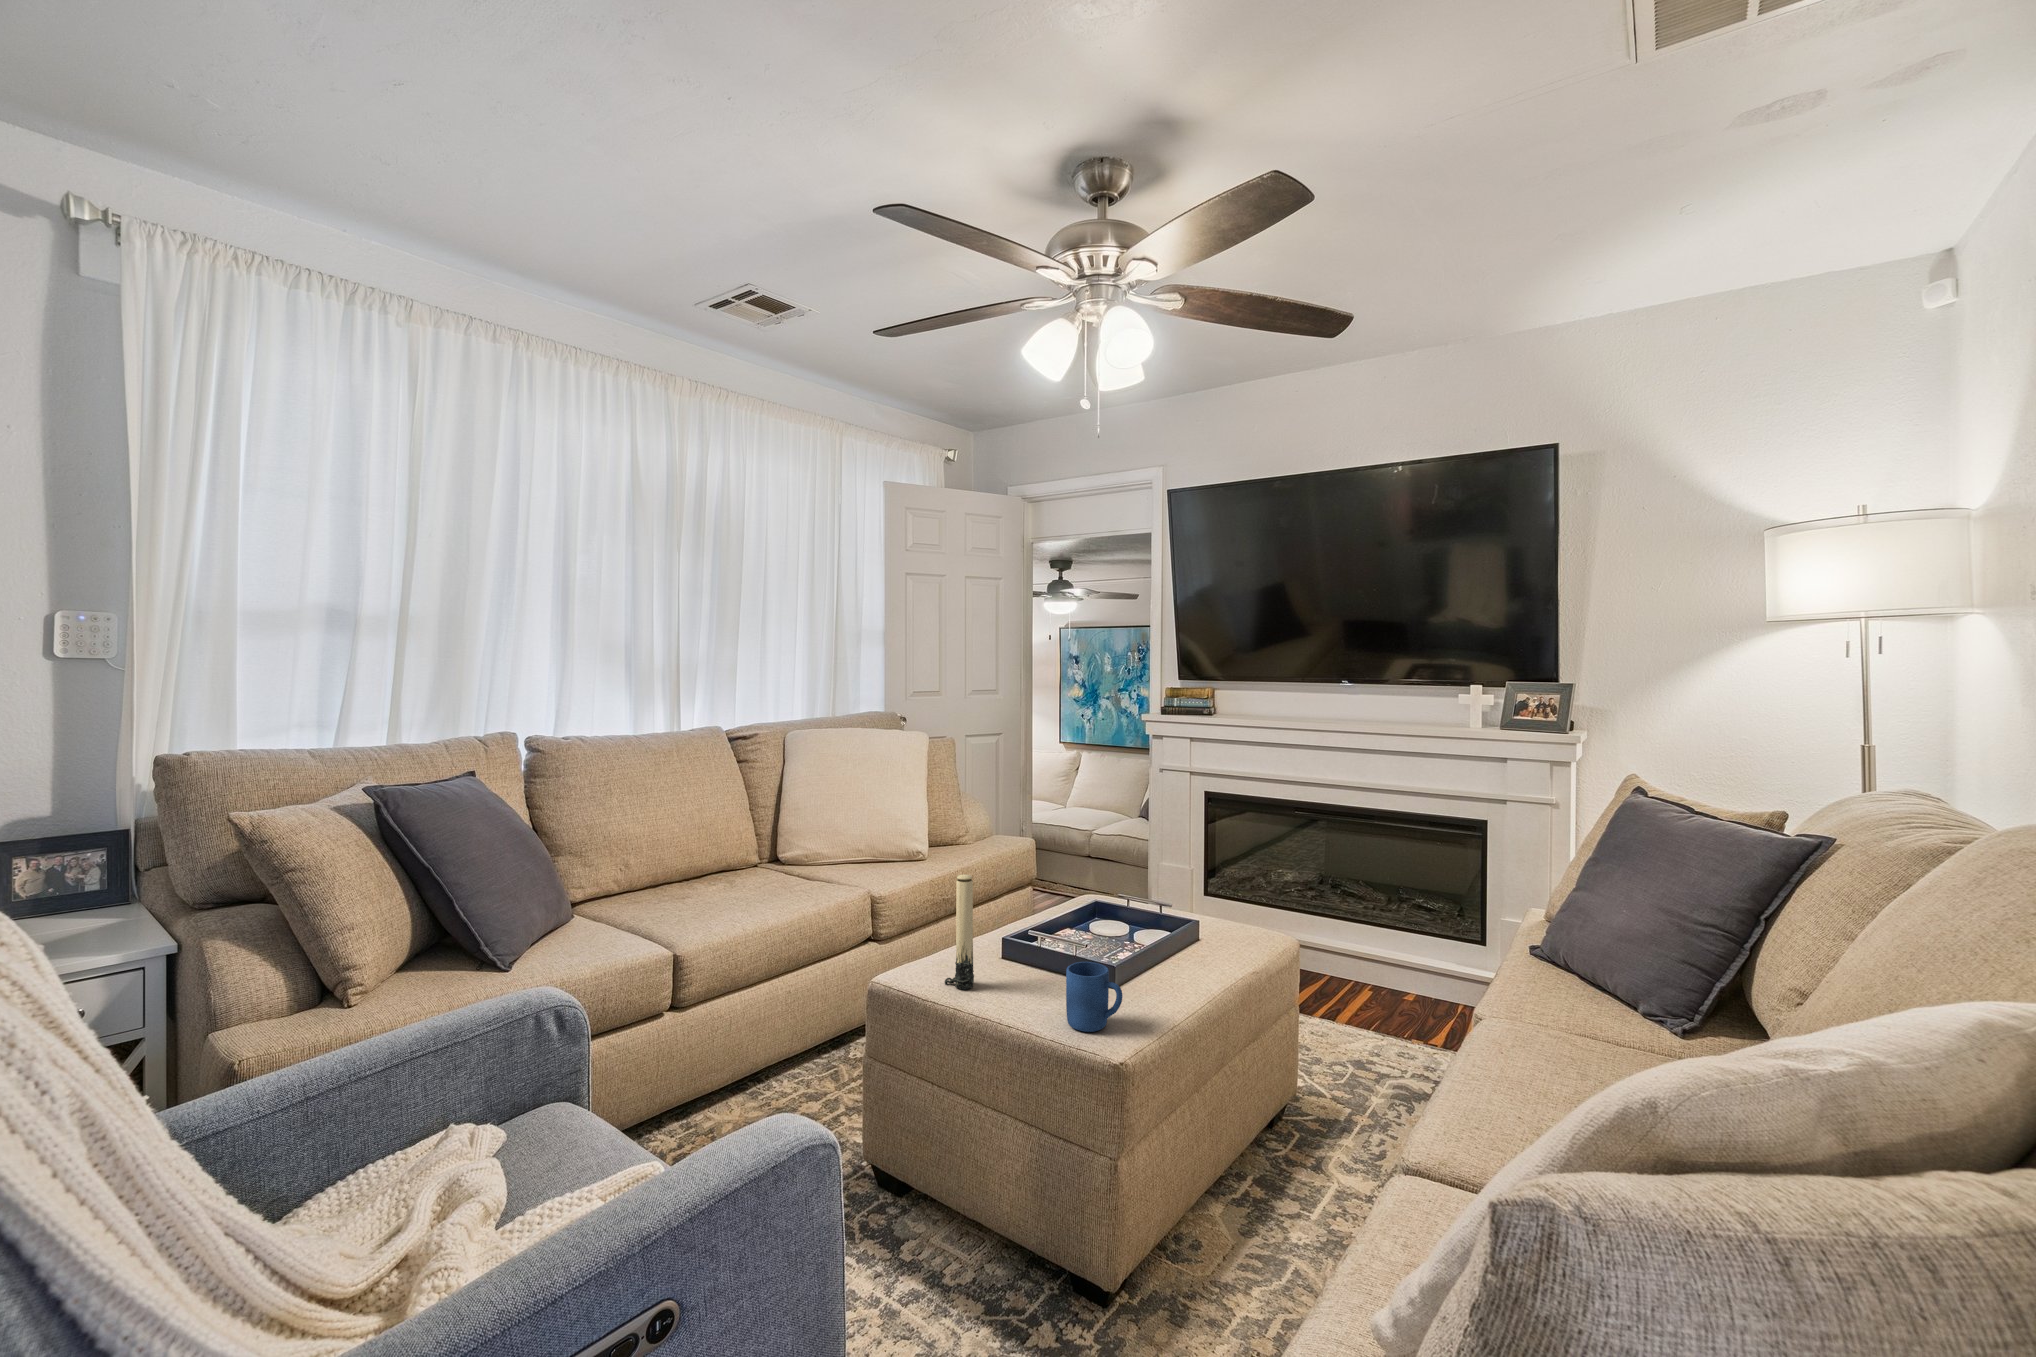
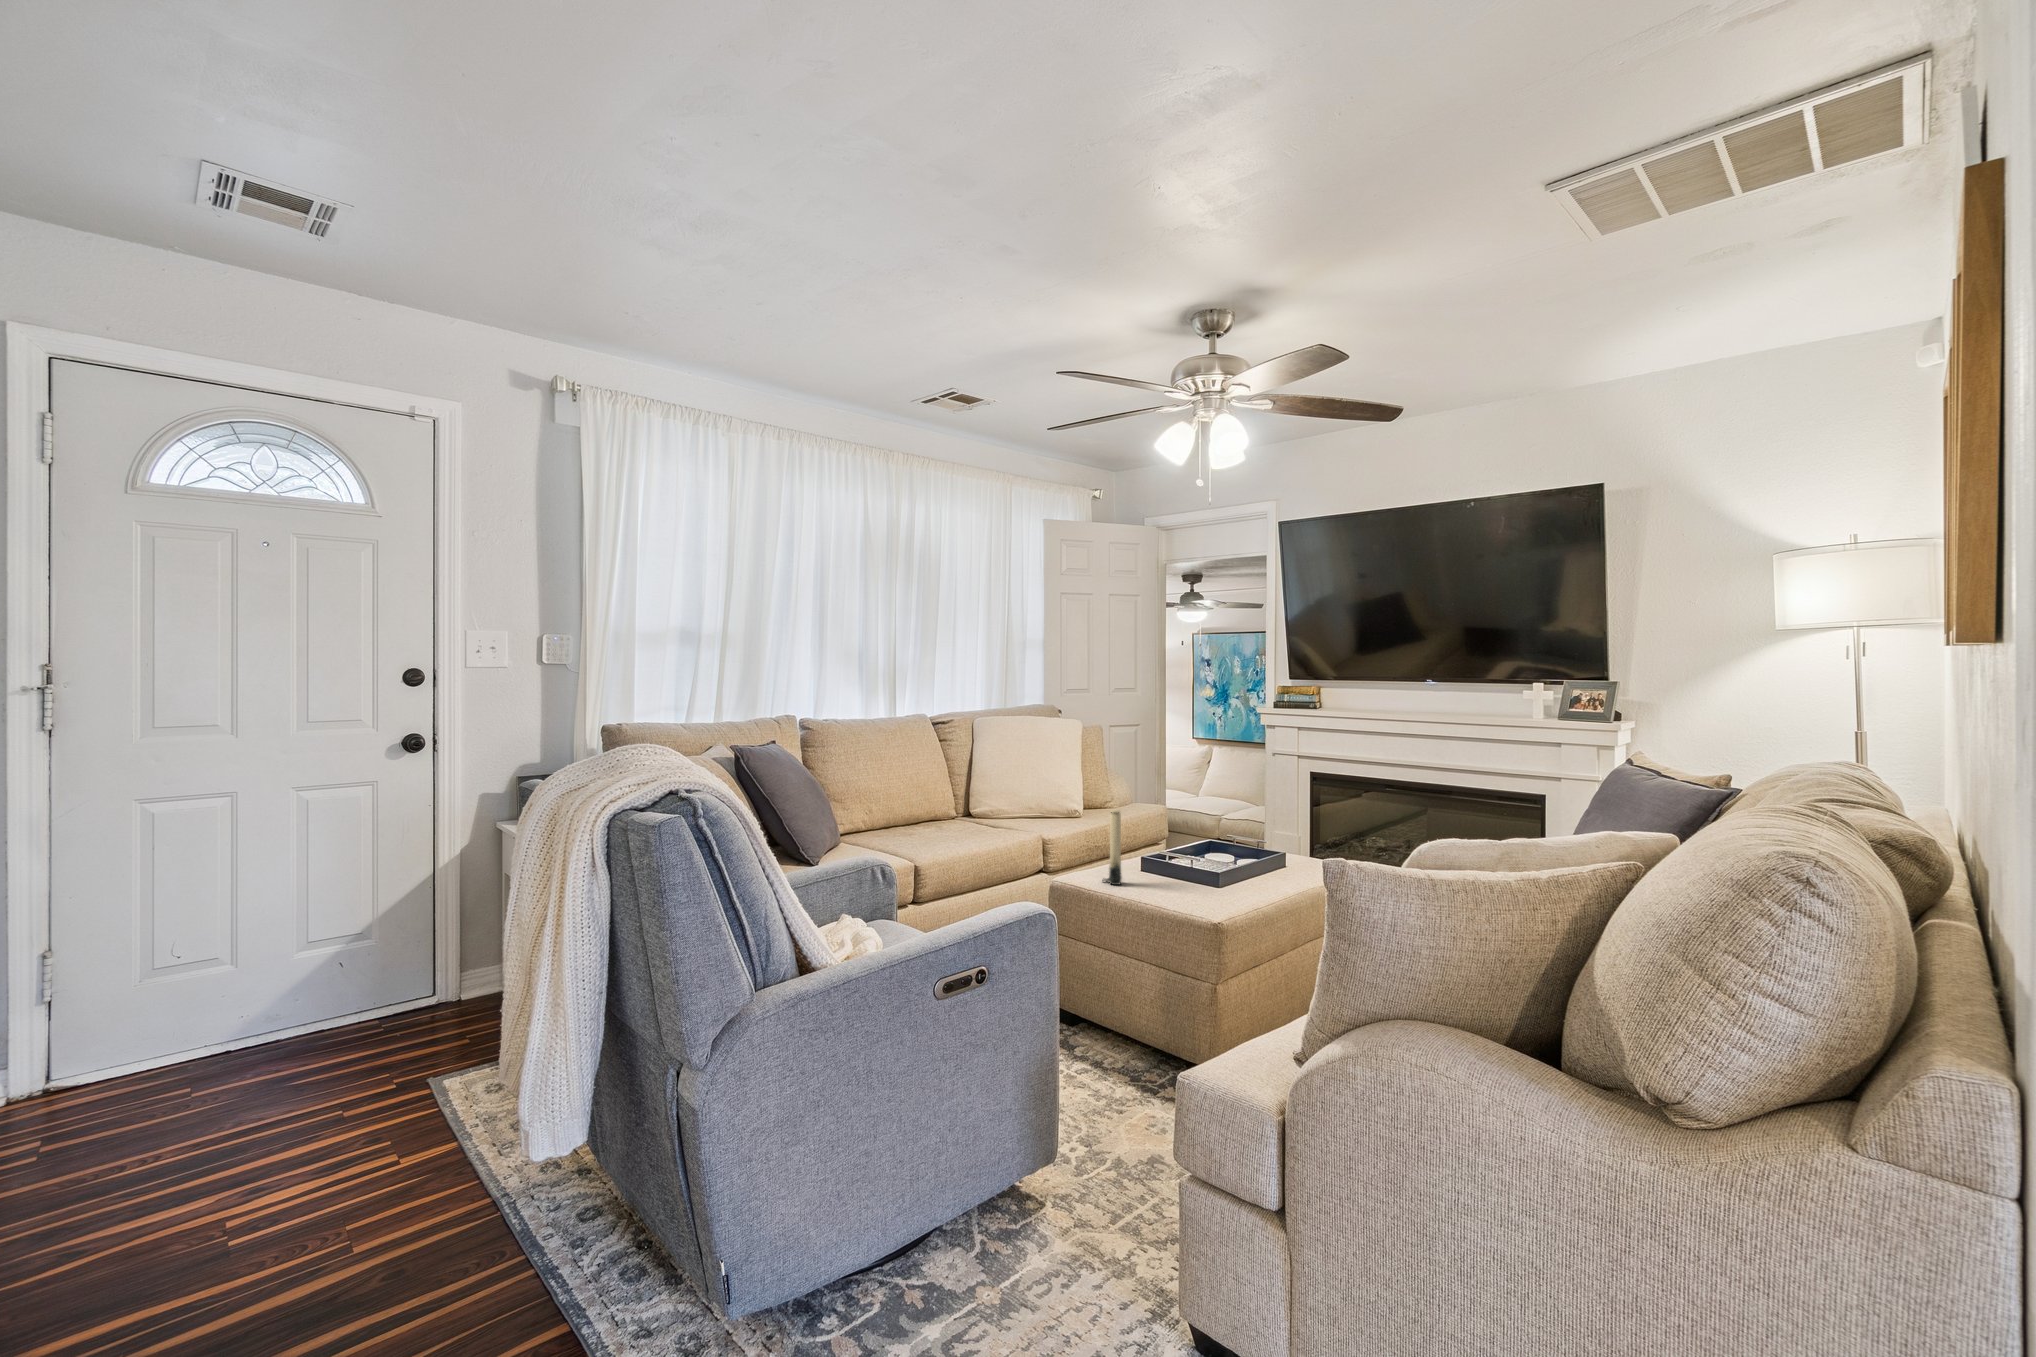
mug: present [1066,962,1122,1032] -> none [1183,865,1219,907]

